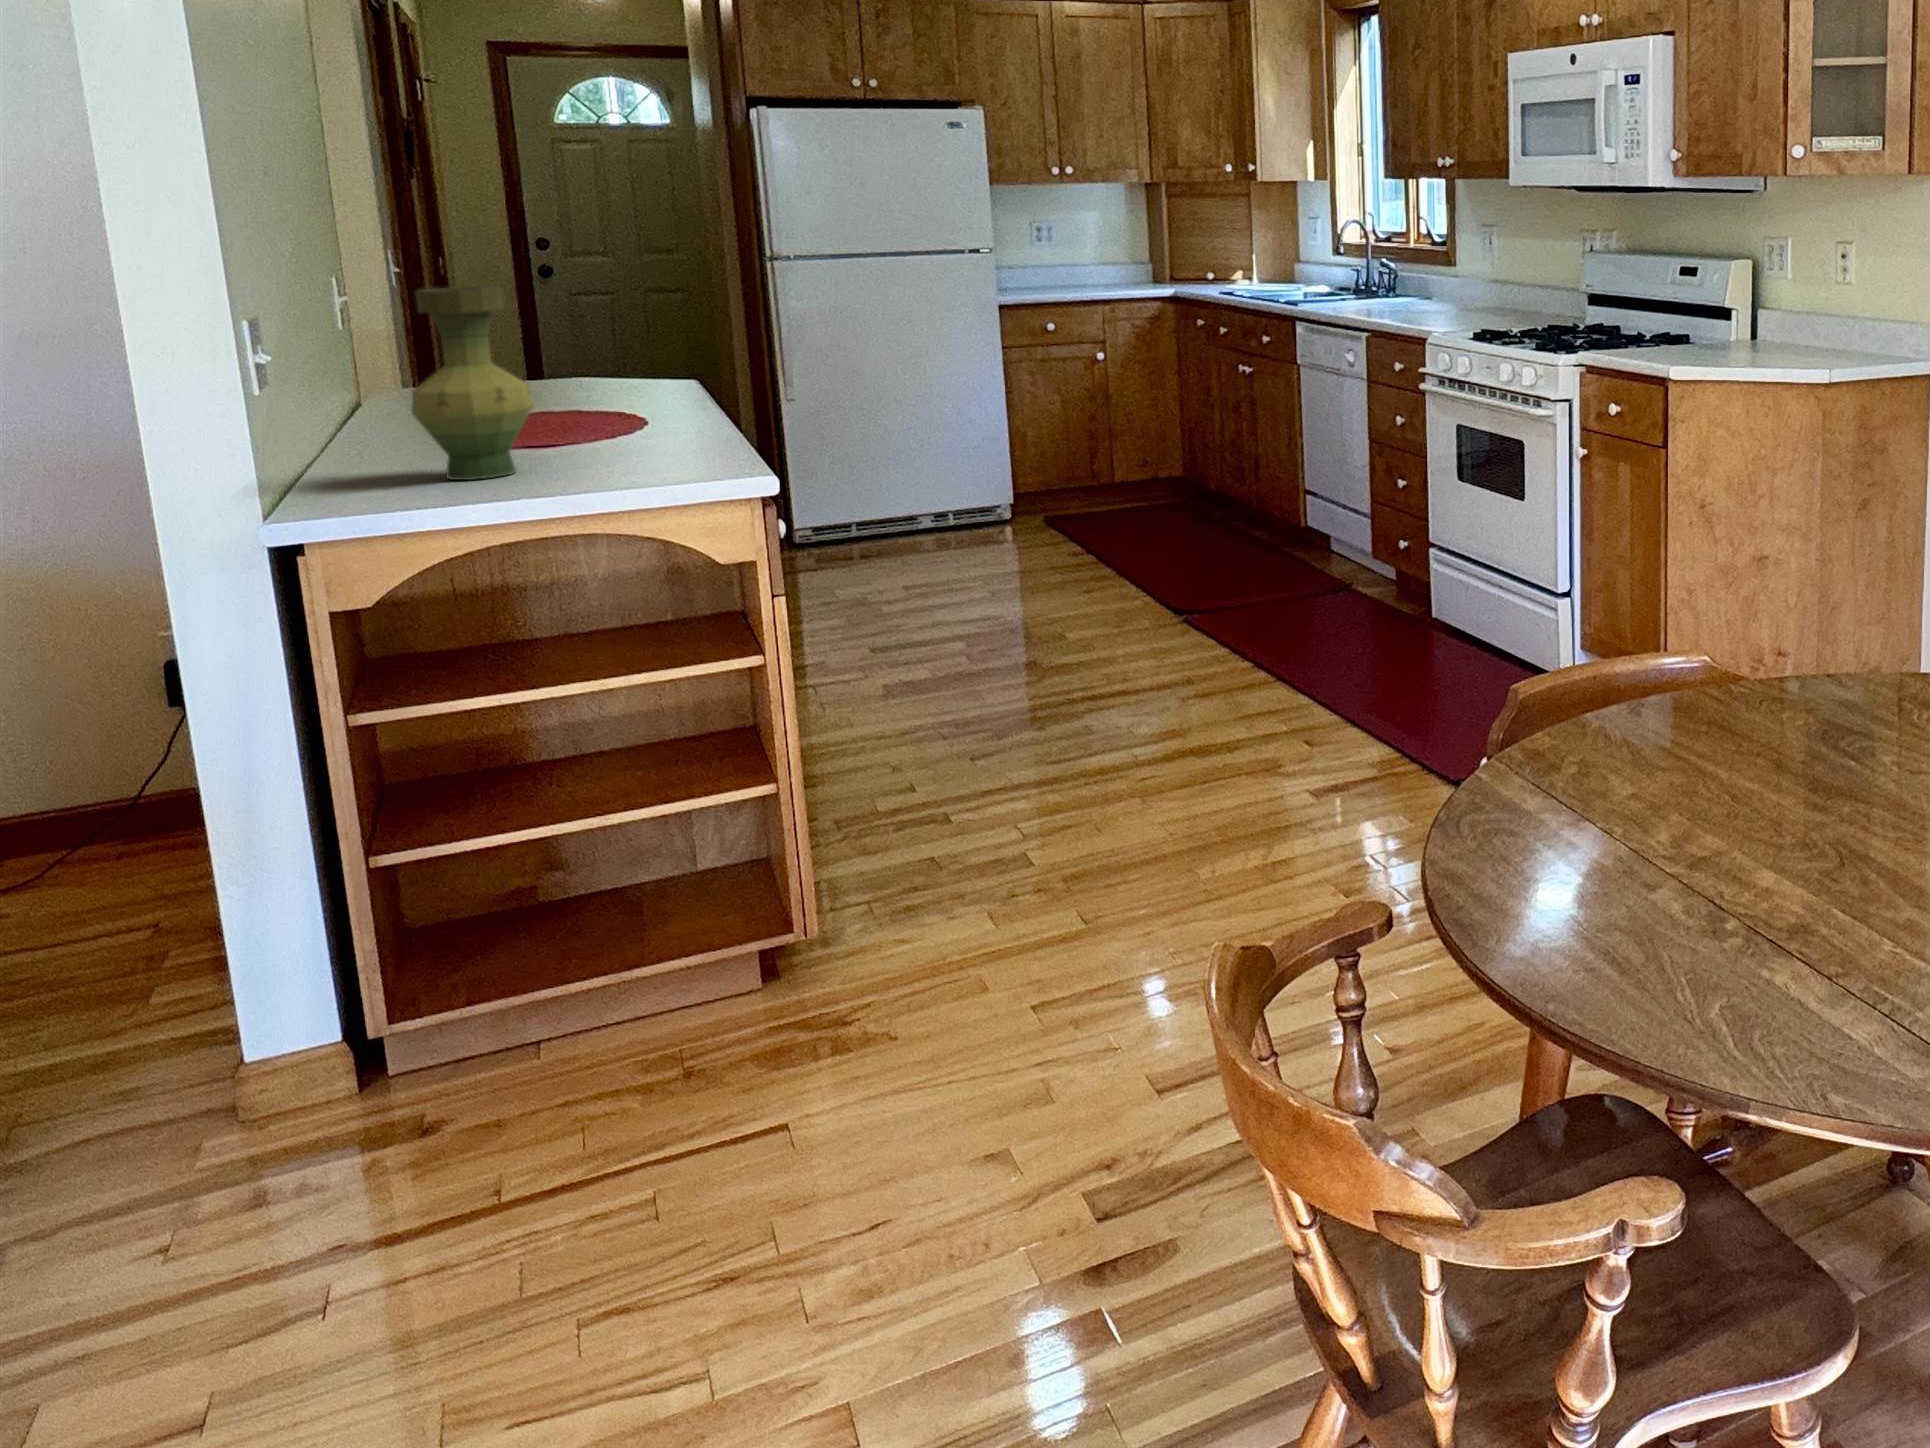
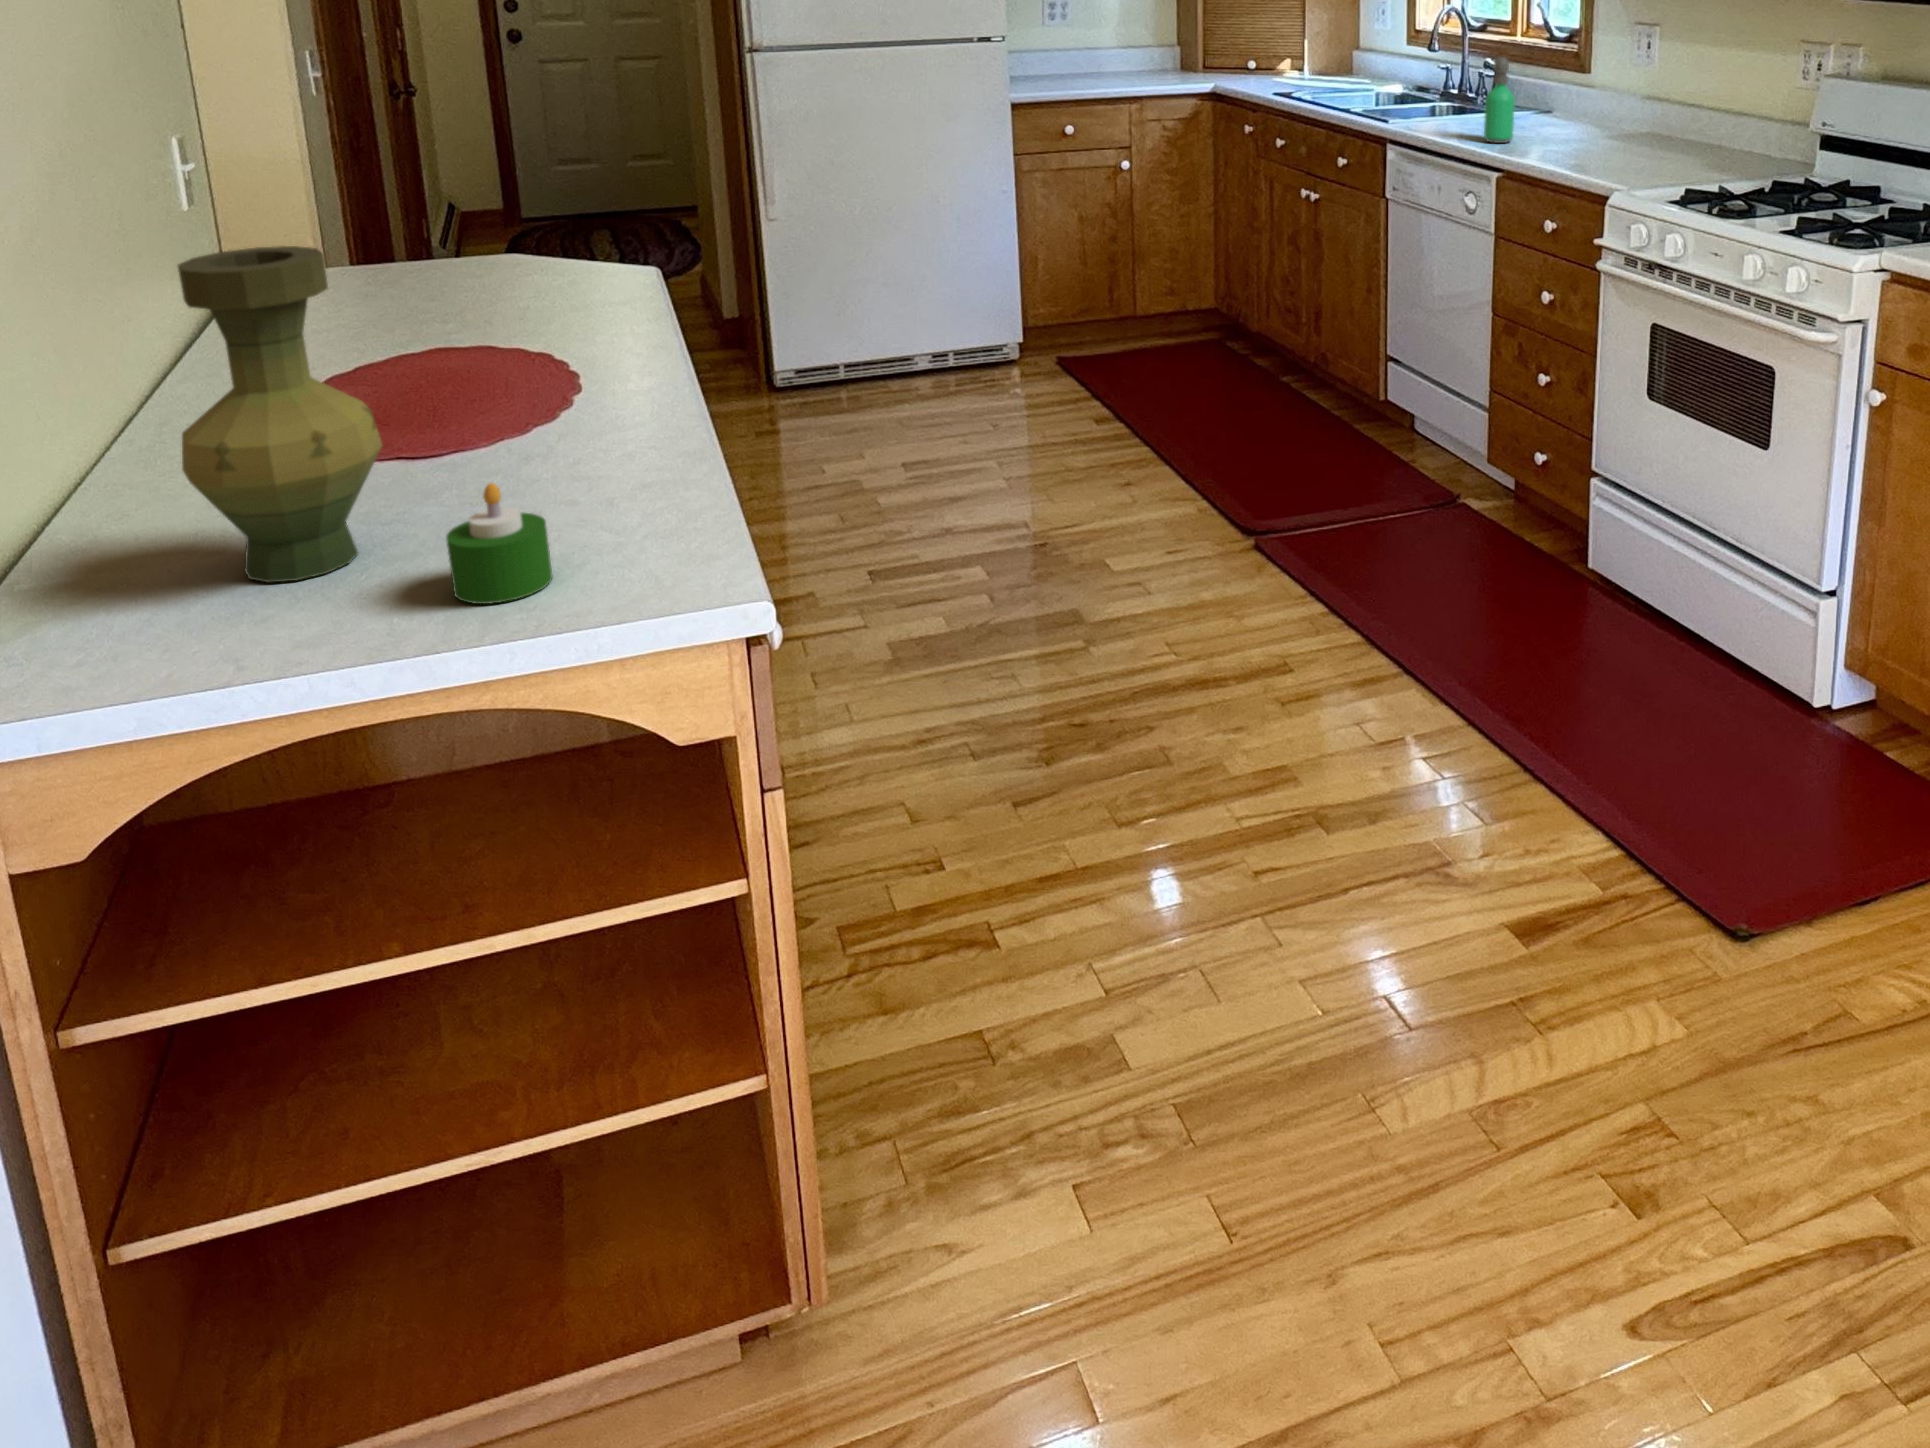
soap dispenser: none [1364,249,1387,314] -> present [1484,57,1515,143]
candle: none [580,413,643,479] -> present [446,483,553,604]

